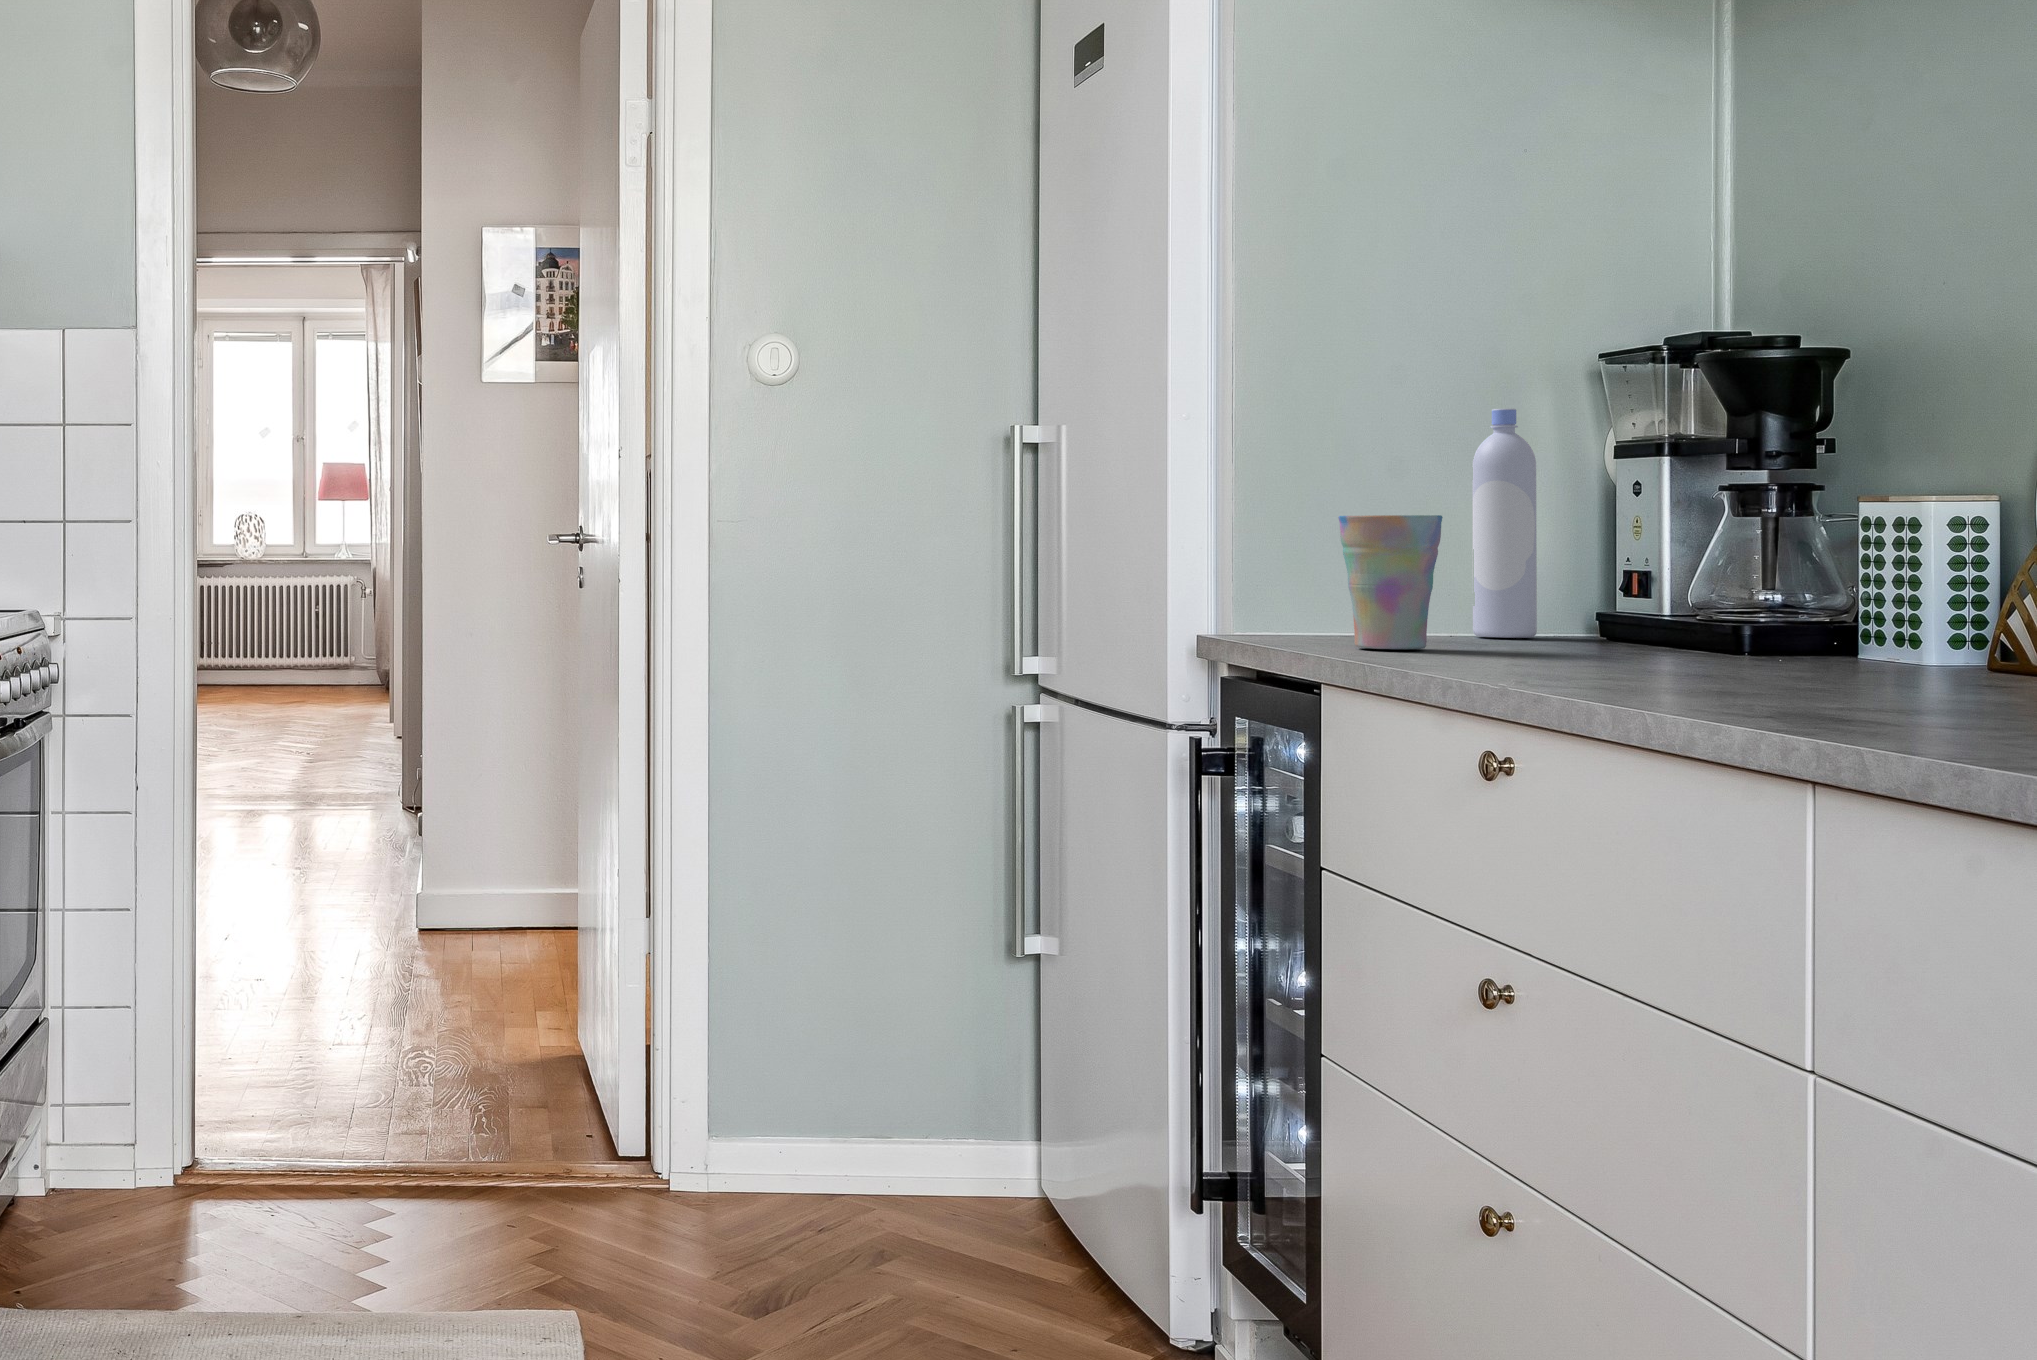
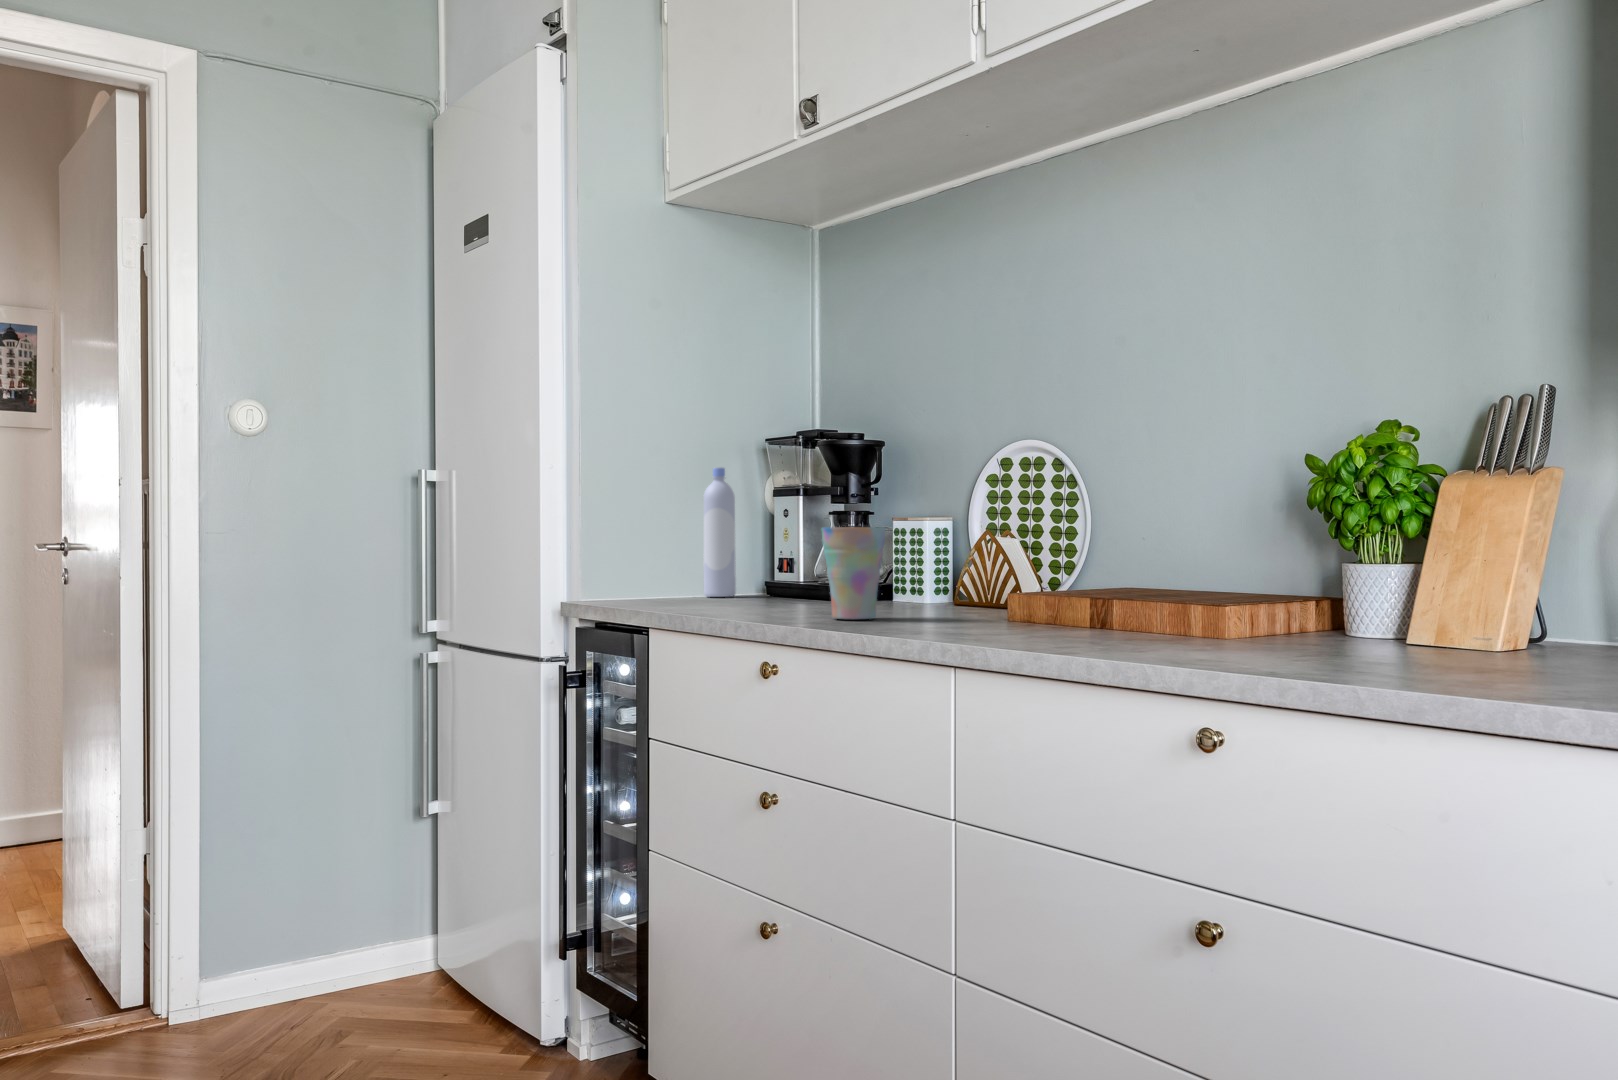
cup: present [1338,515,1443,649] -> present [822,527,885,619]

